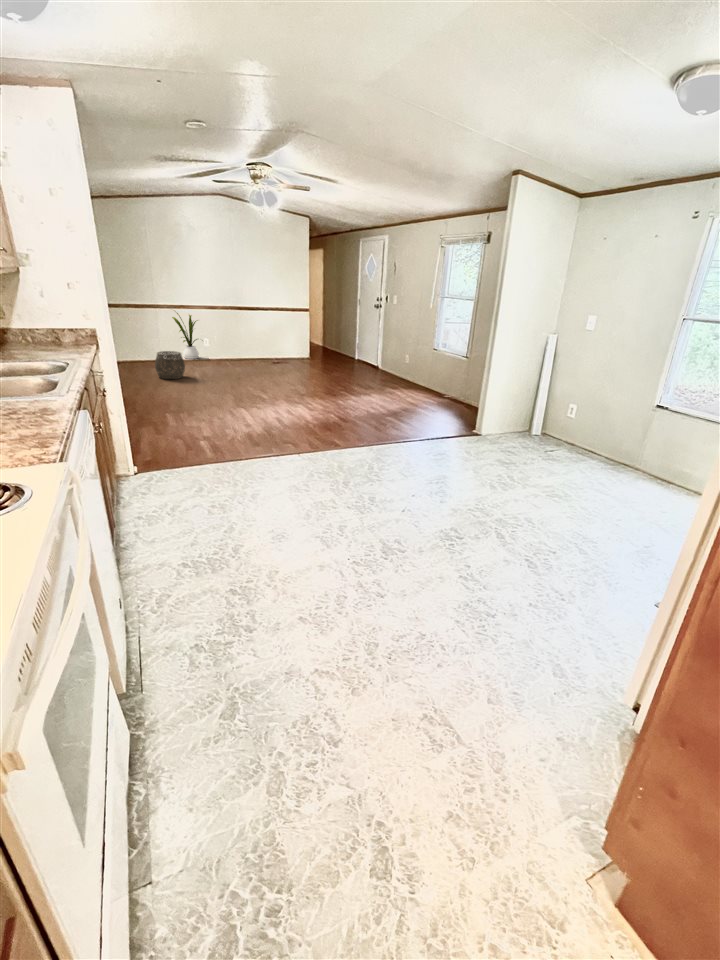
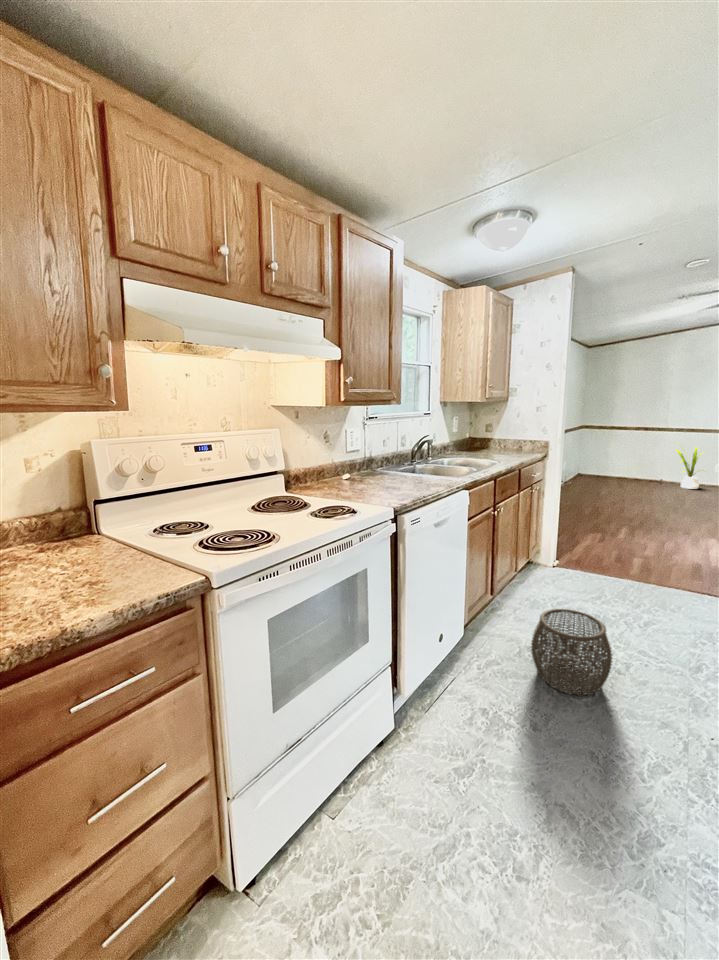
woven basket: present [155,351,185,379] -> present [531,609,612,696]

